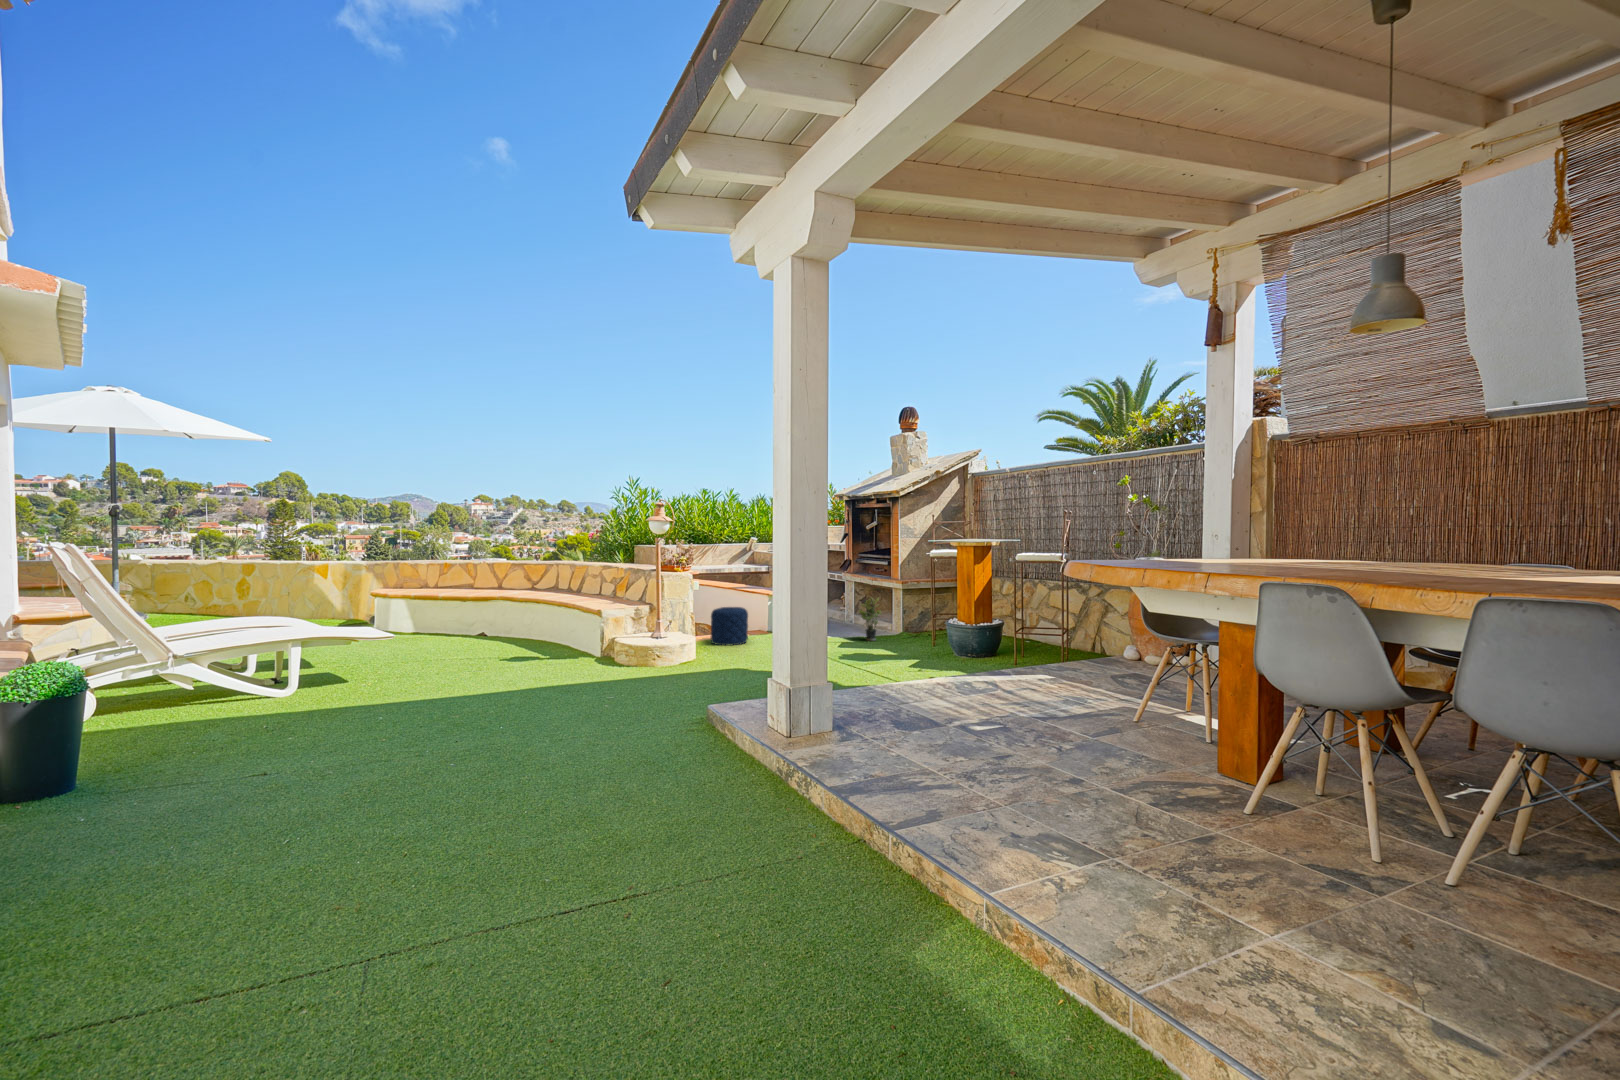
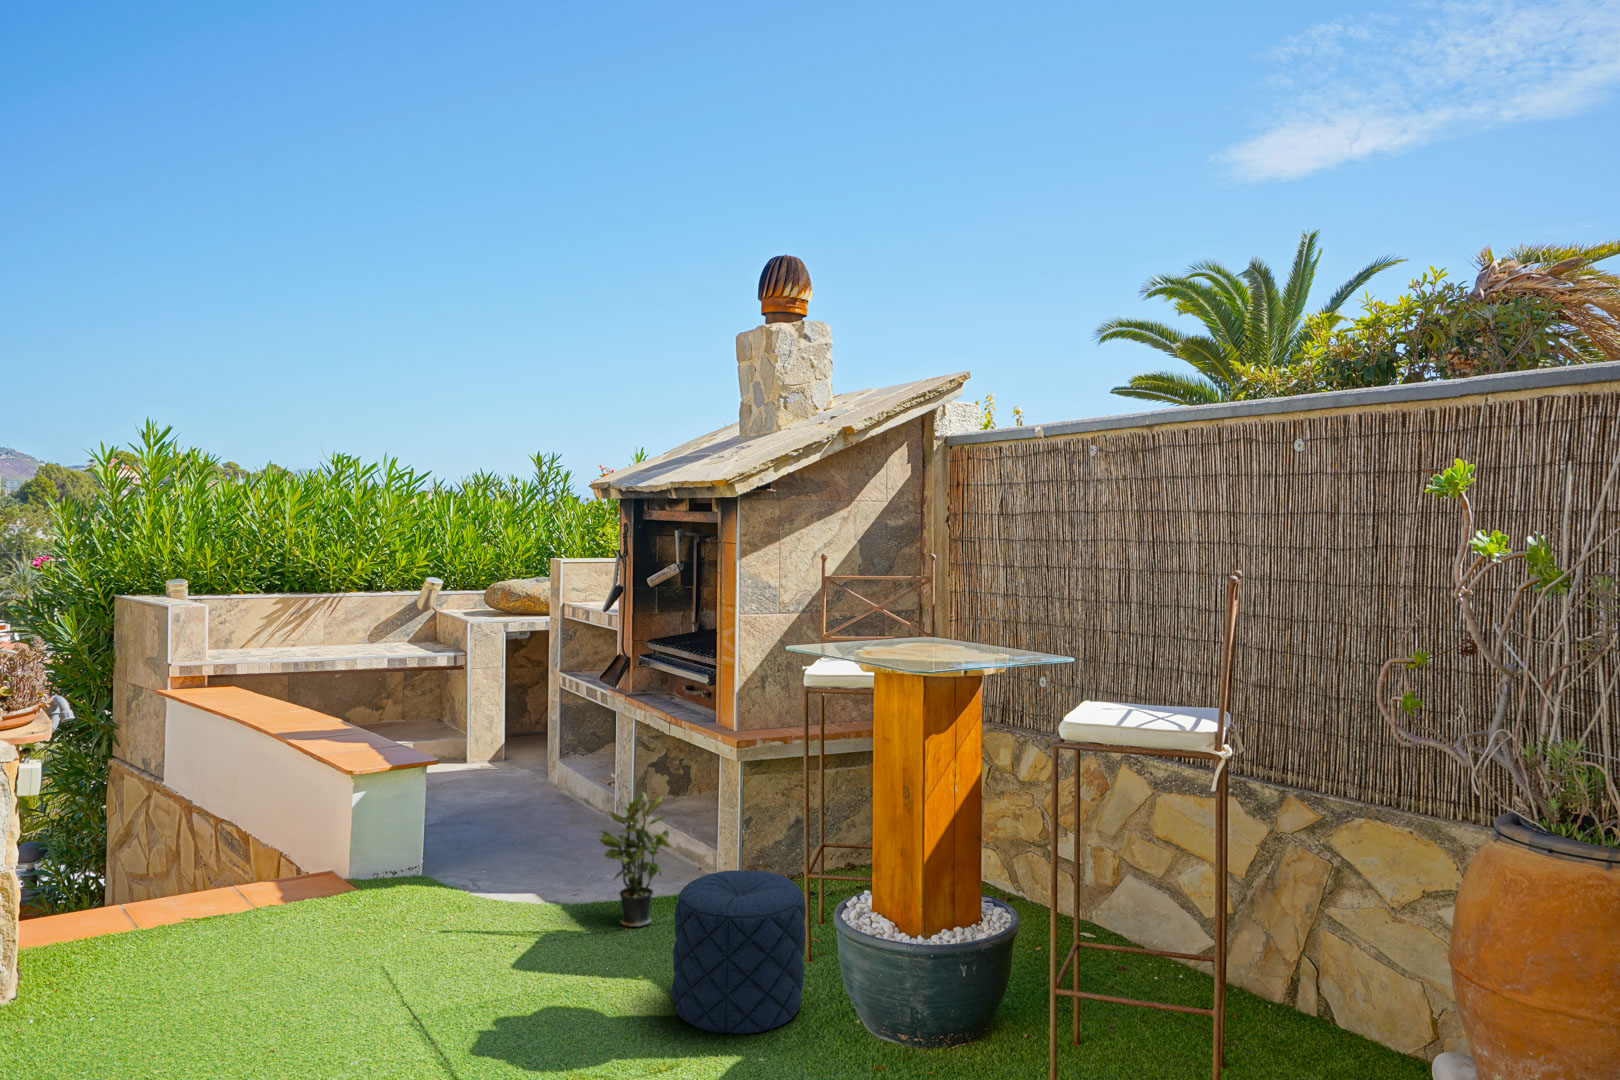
pouf: present [711,607,748,645] -> present [672,870,806,1034]

